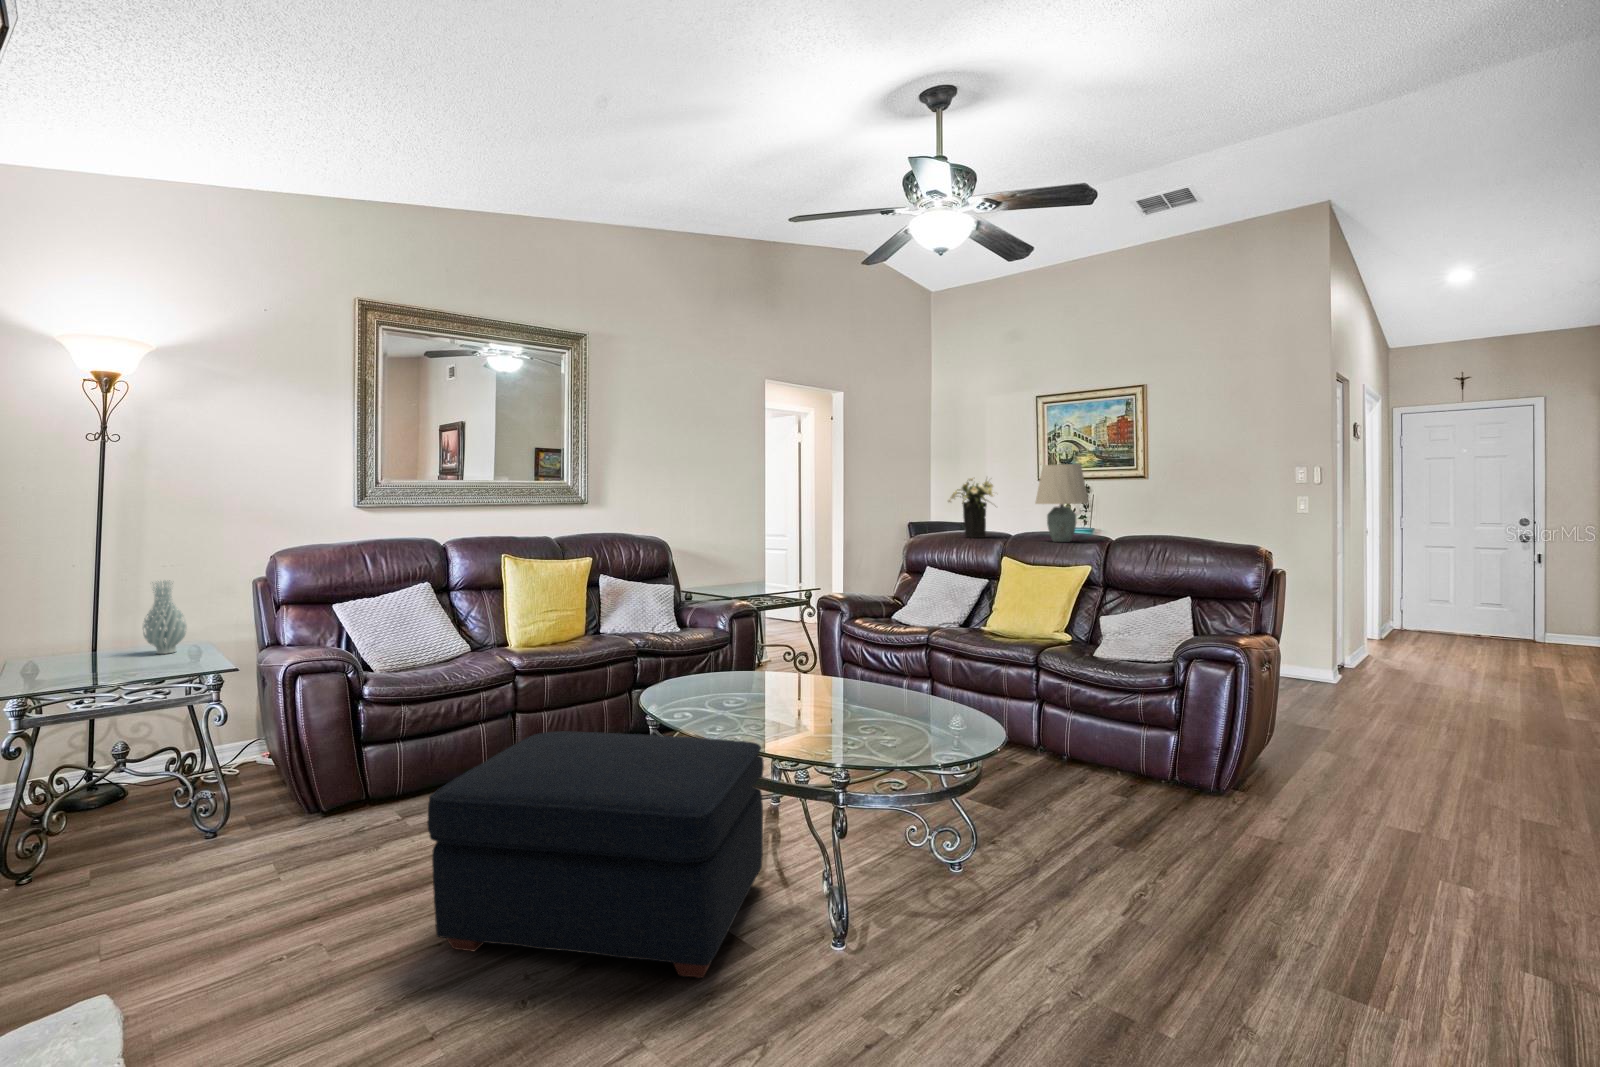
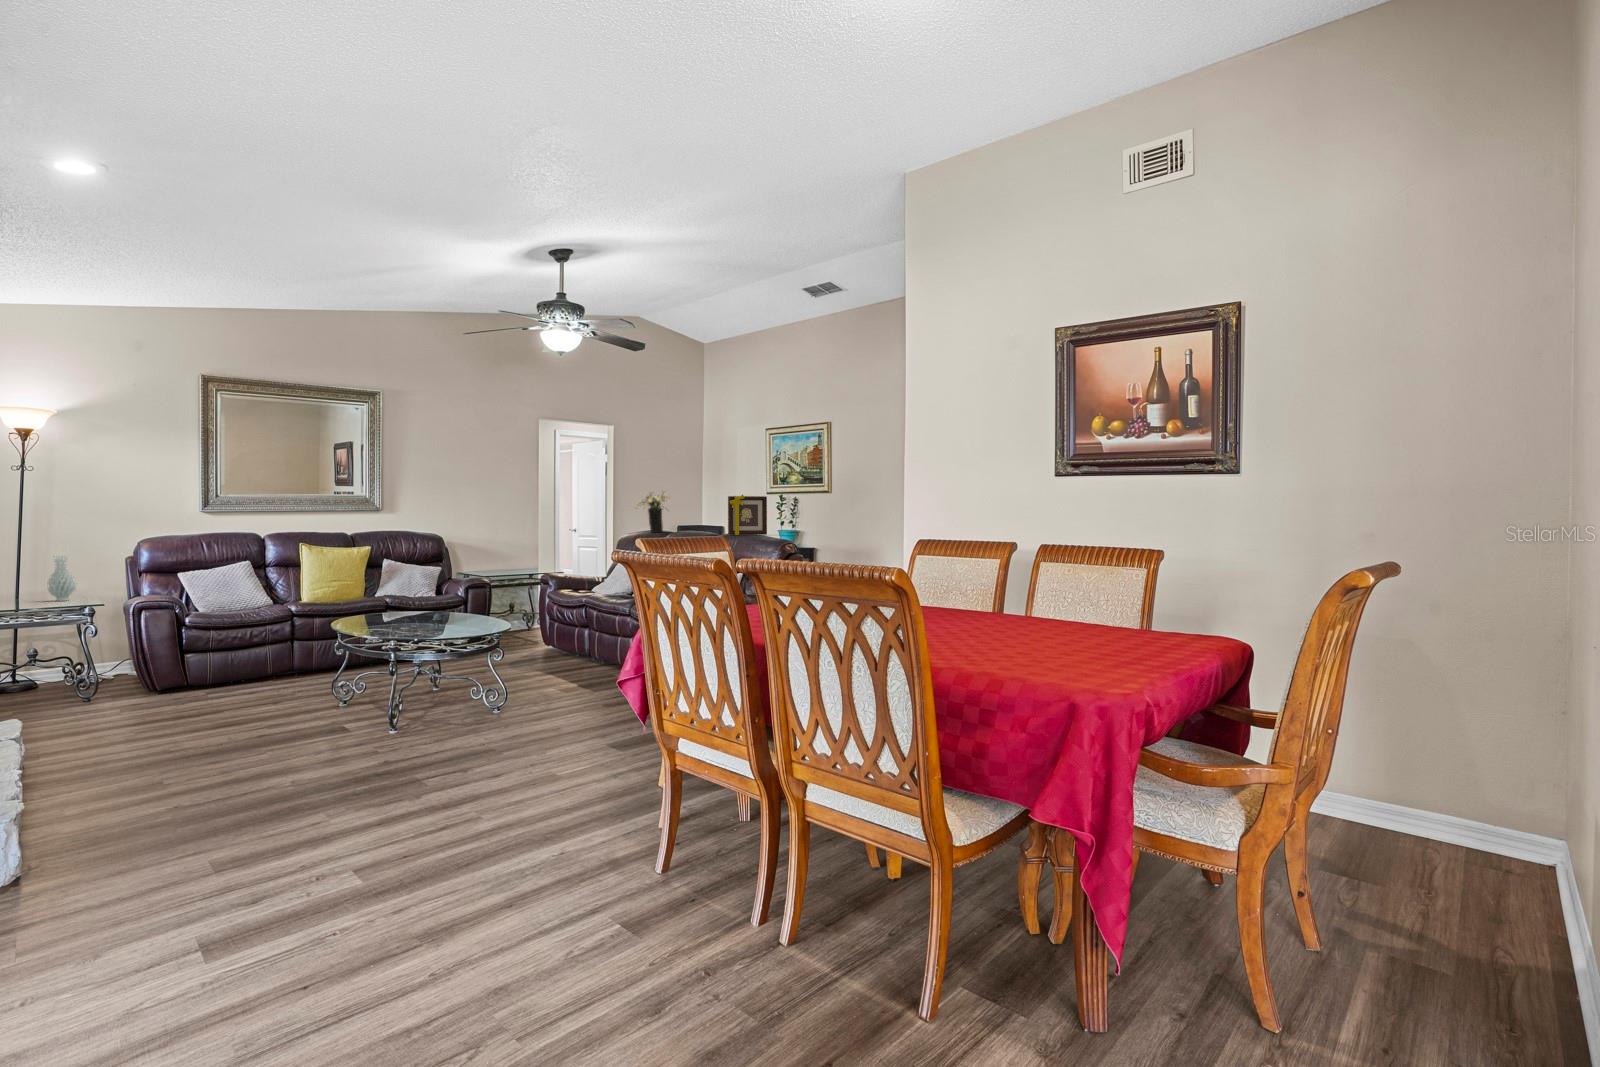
table lamp: present [1035,464,1088,542] -> none [678,482,713,534]
picture frame: none [1142,483,1202,546] -> present [728,495,767,535]
ottoman: present [427,731,764,978] -> none [186,631,390,735]

